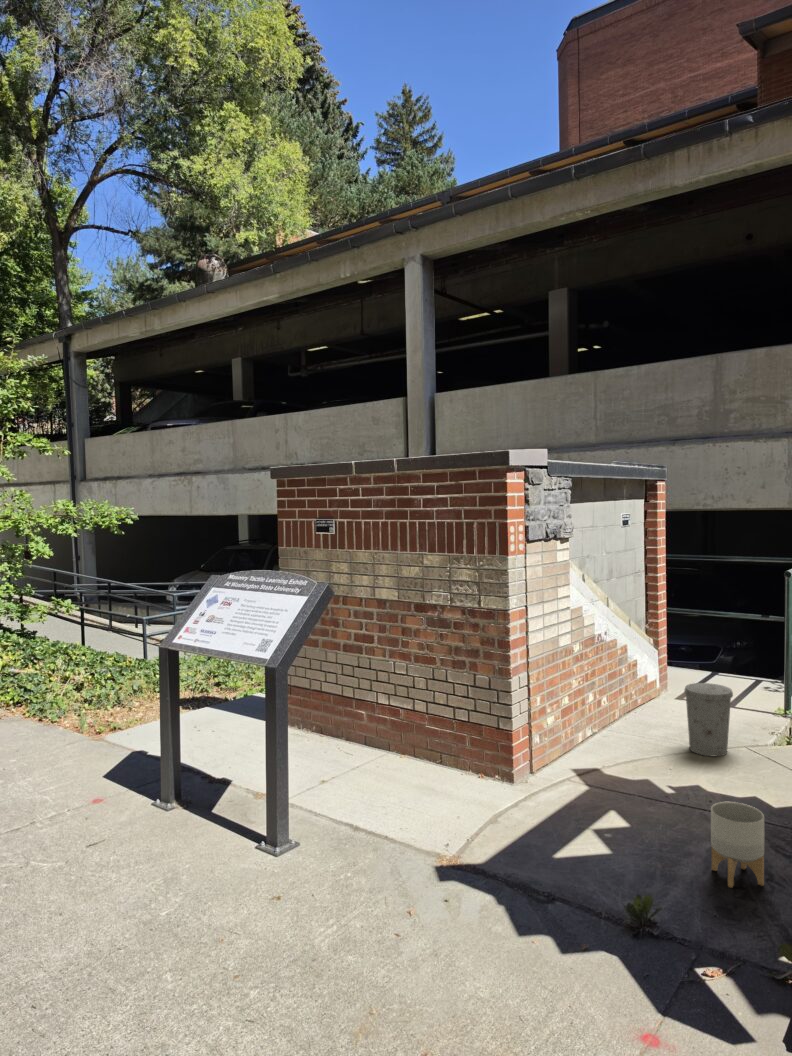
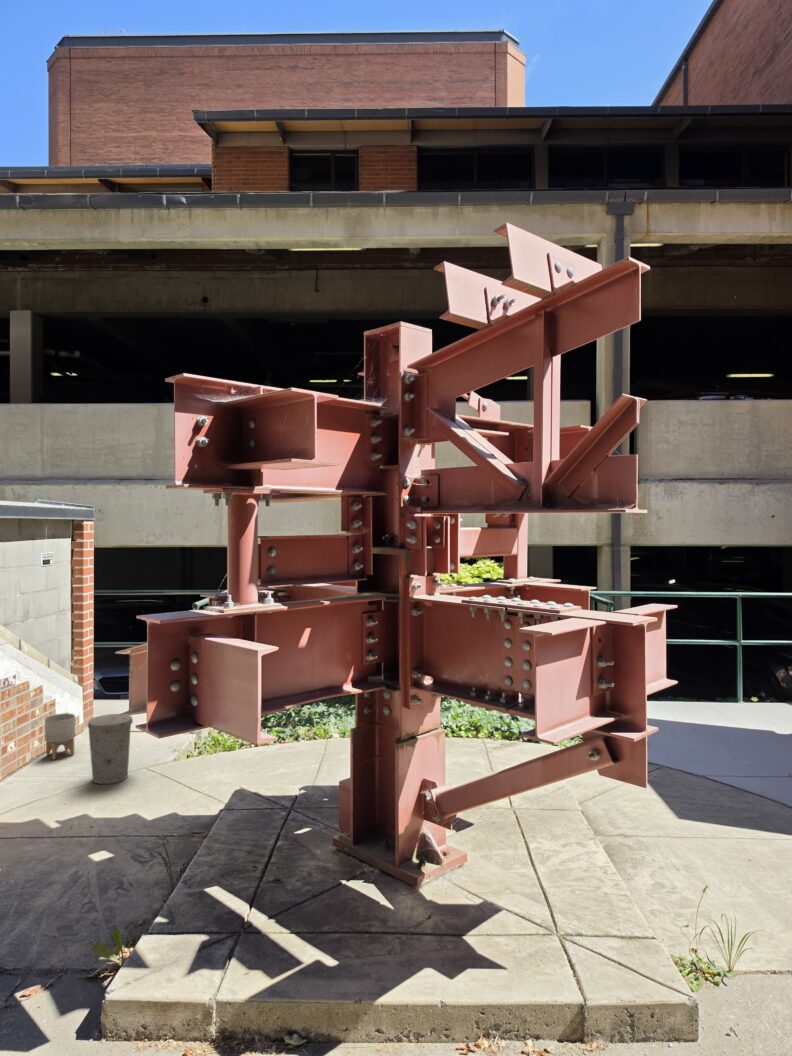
planter: present [711,802,764,887] -> present [45,713,75,760]

